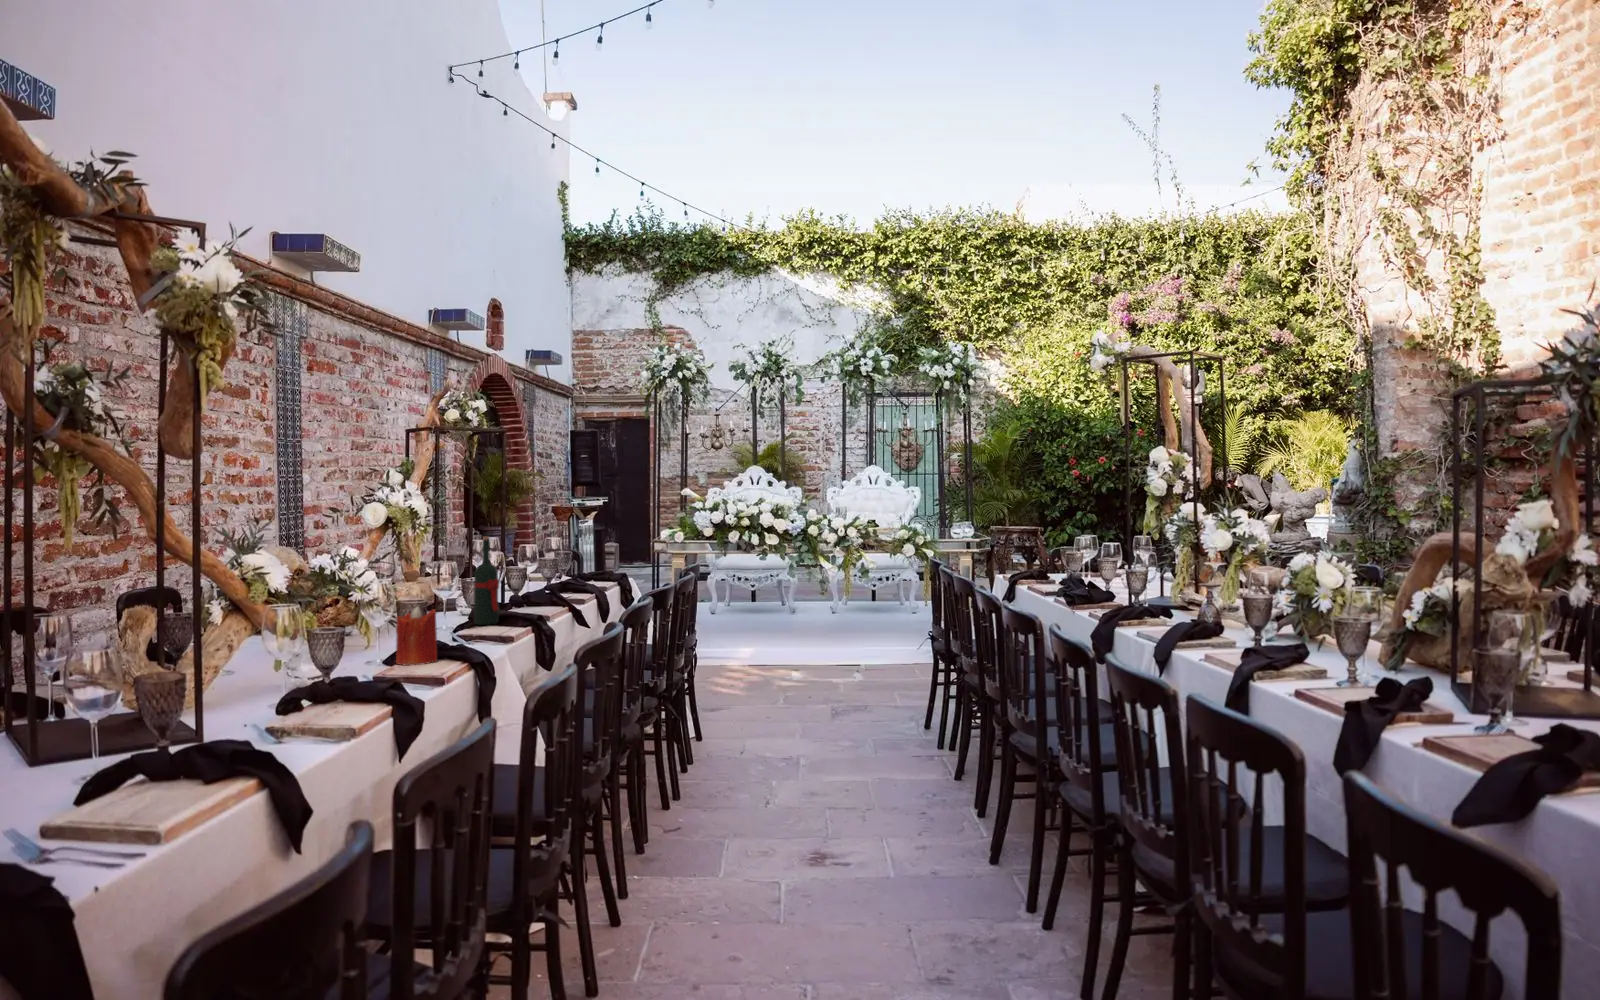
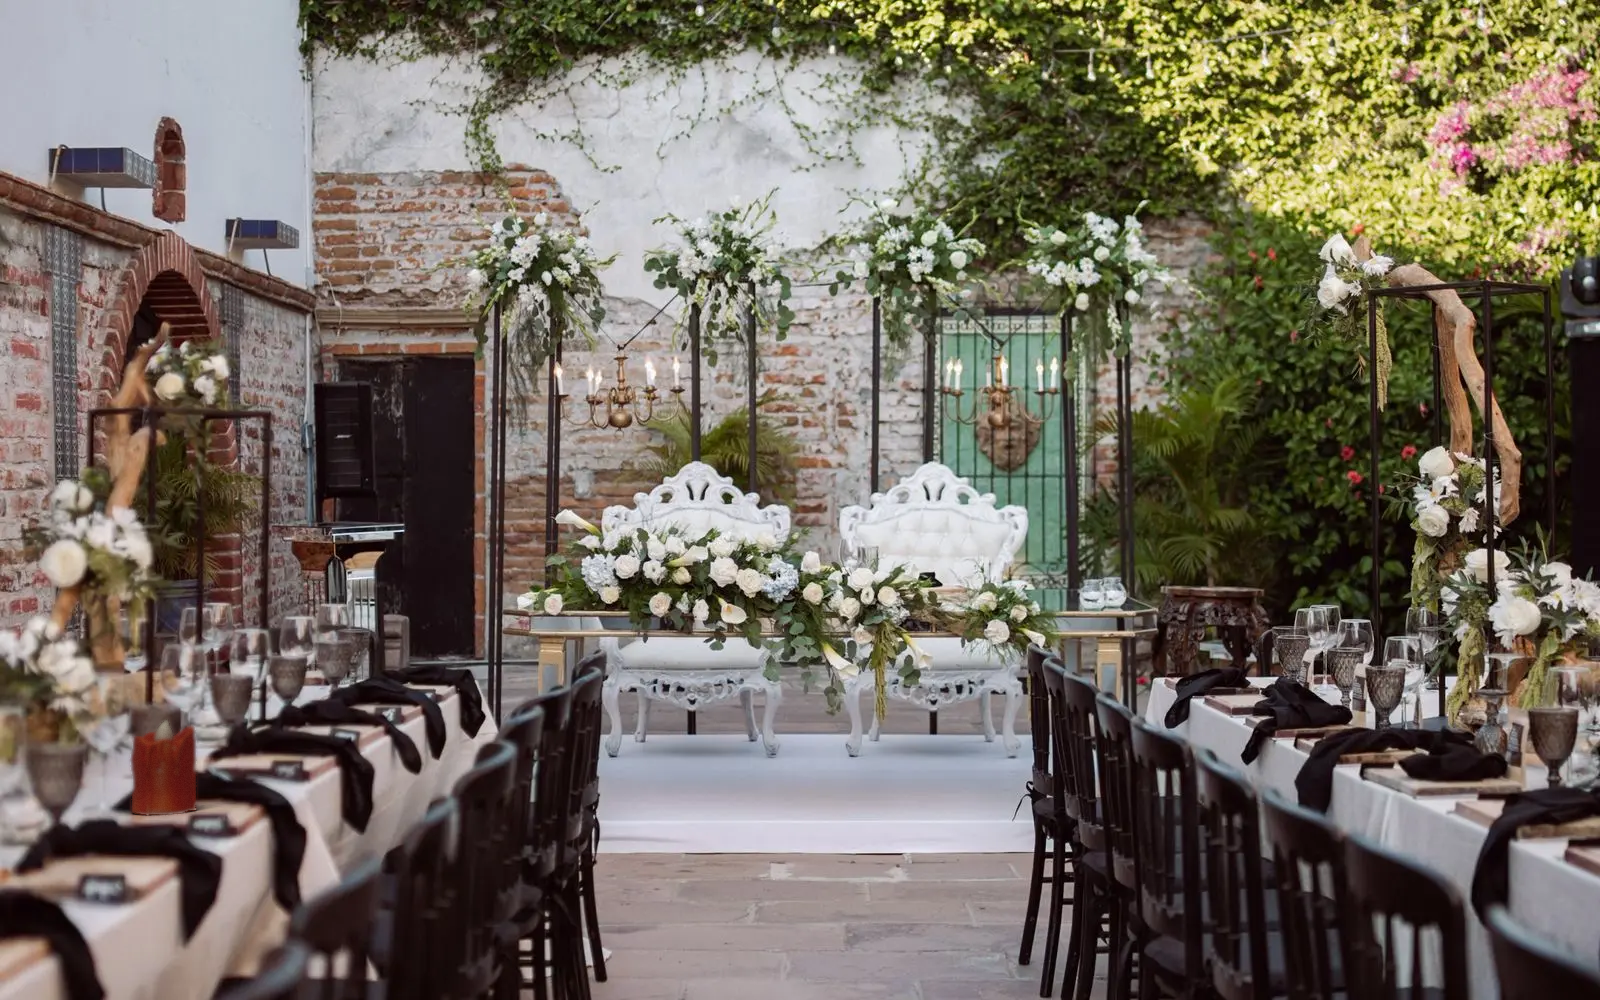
wine bottle: present [474,536,499,625] -> none [224,605,267,758]

